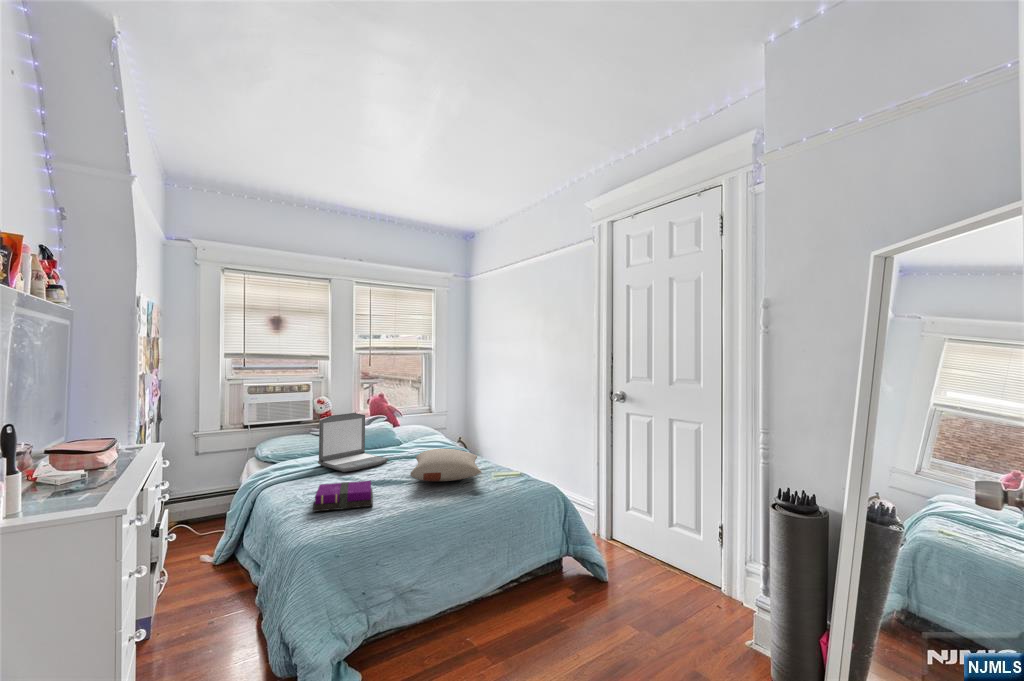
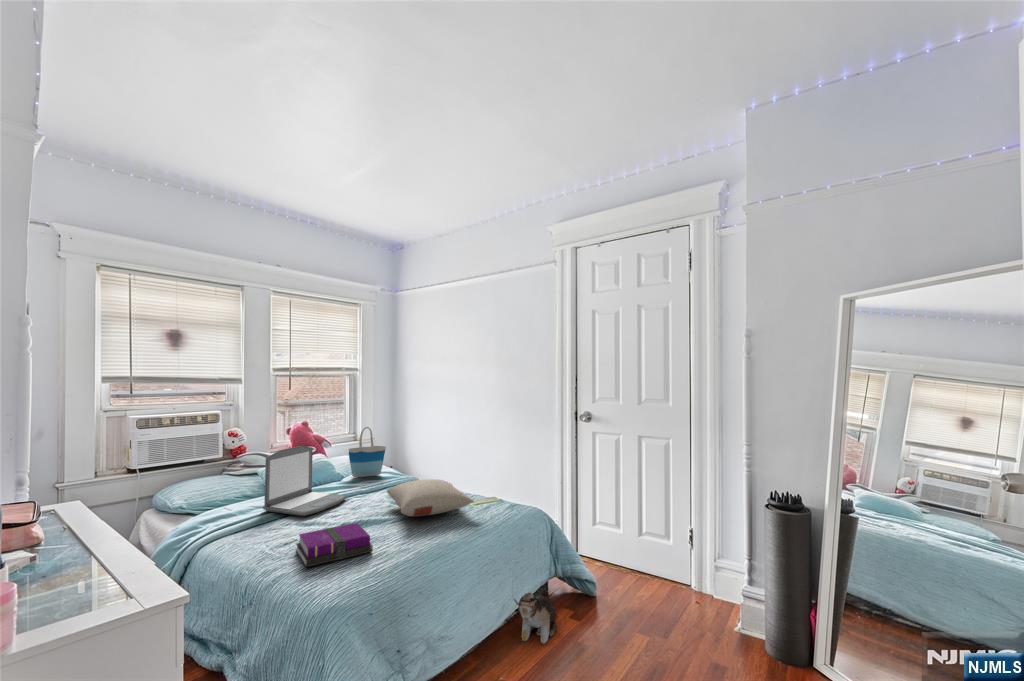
tote bag: none [403,400,436,445] -> present [349,427,386,477]
plush toy: none [498,564,558,616] -> present [514,592,557,644]

